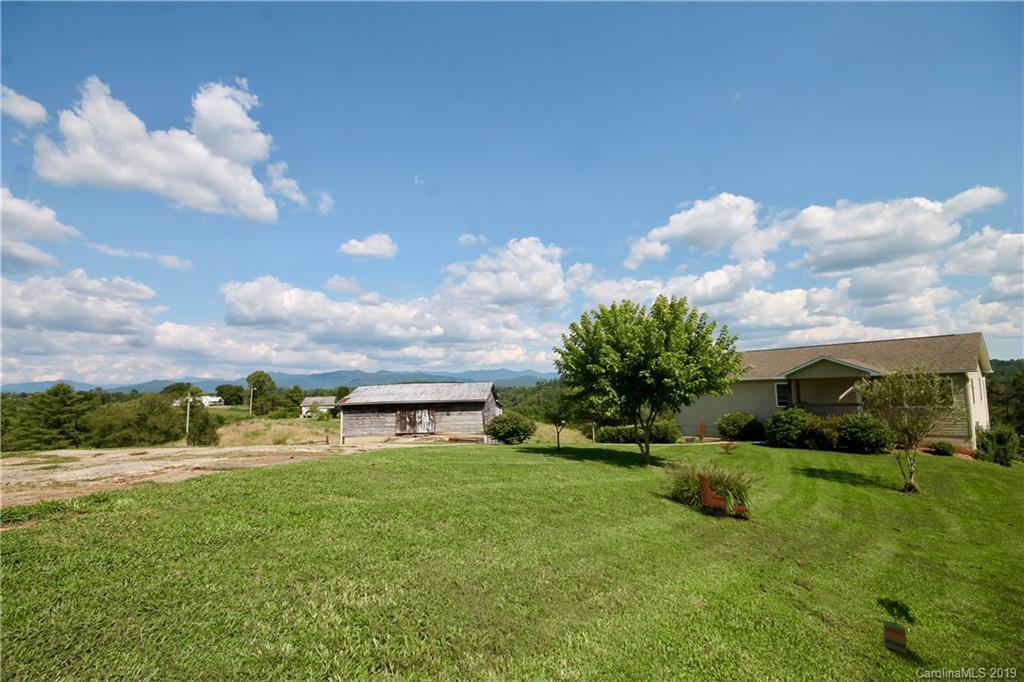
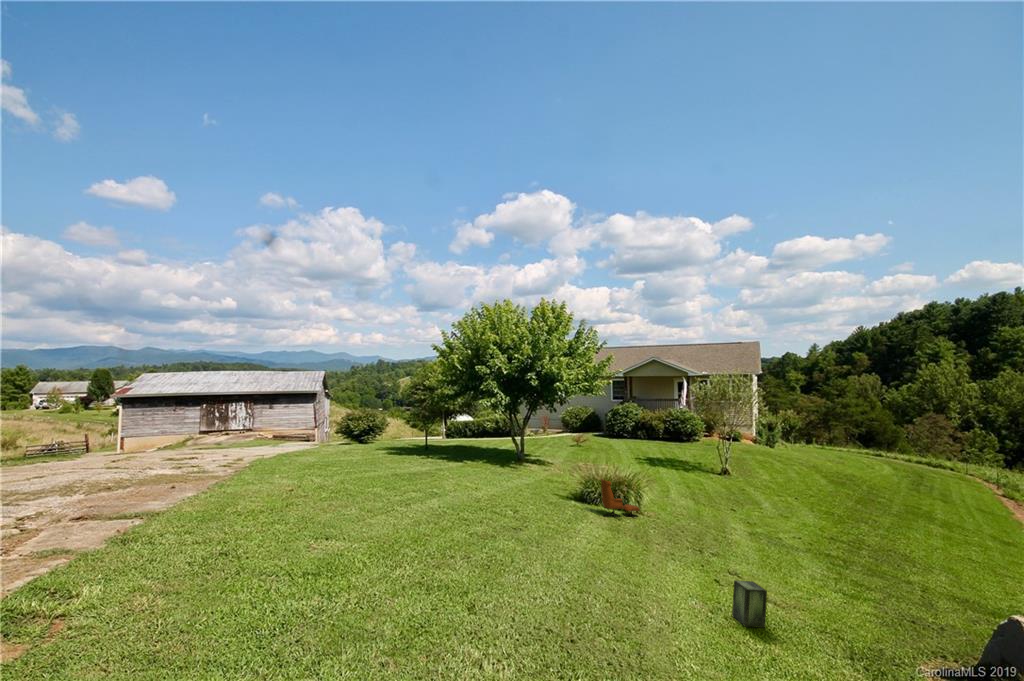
storage box: none [794,581,835,645] -> present [732,580,767,628]
potted tree: present [877,598,916,653] -> none [783,583,811,624]

